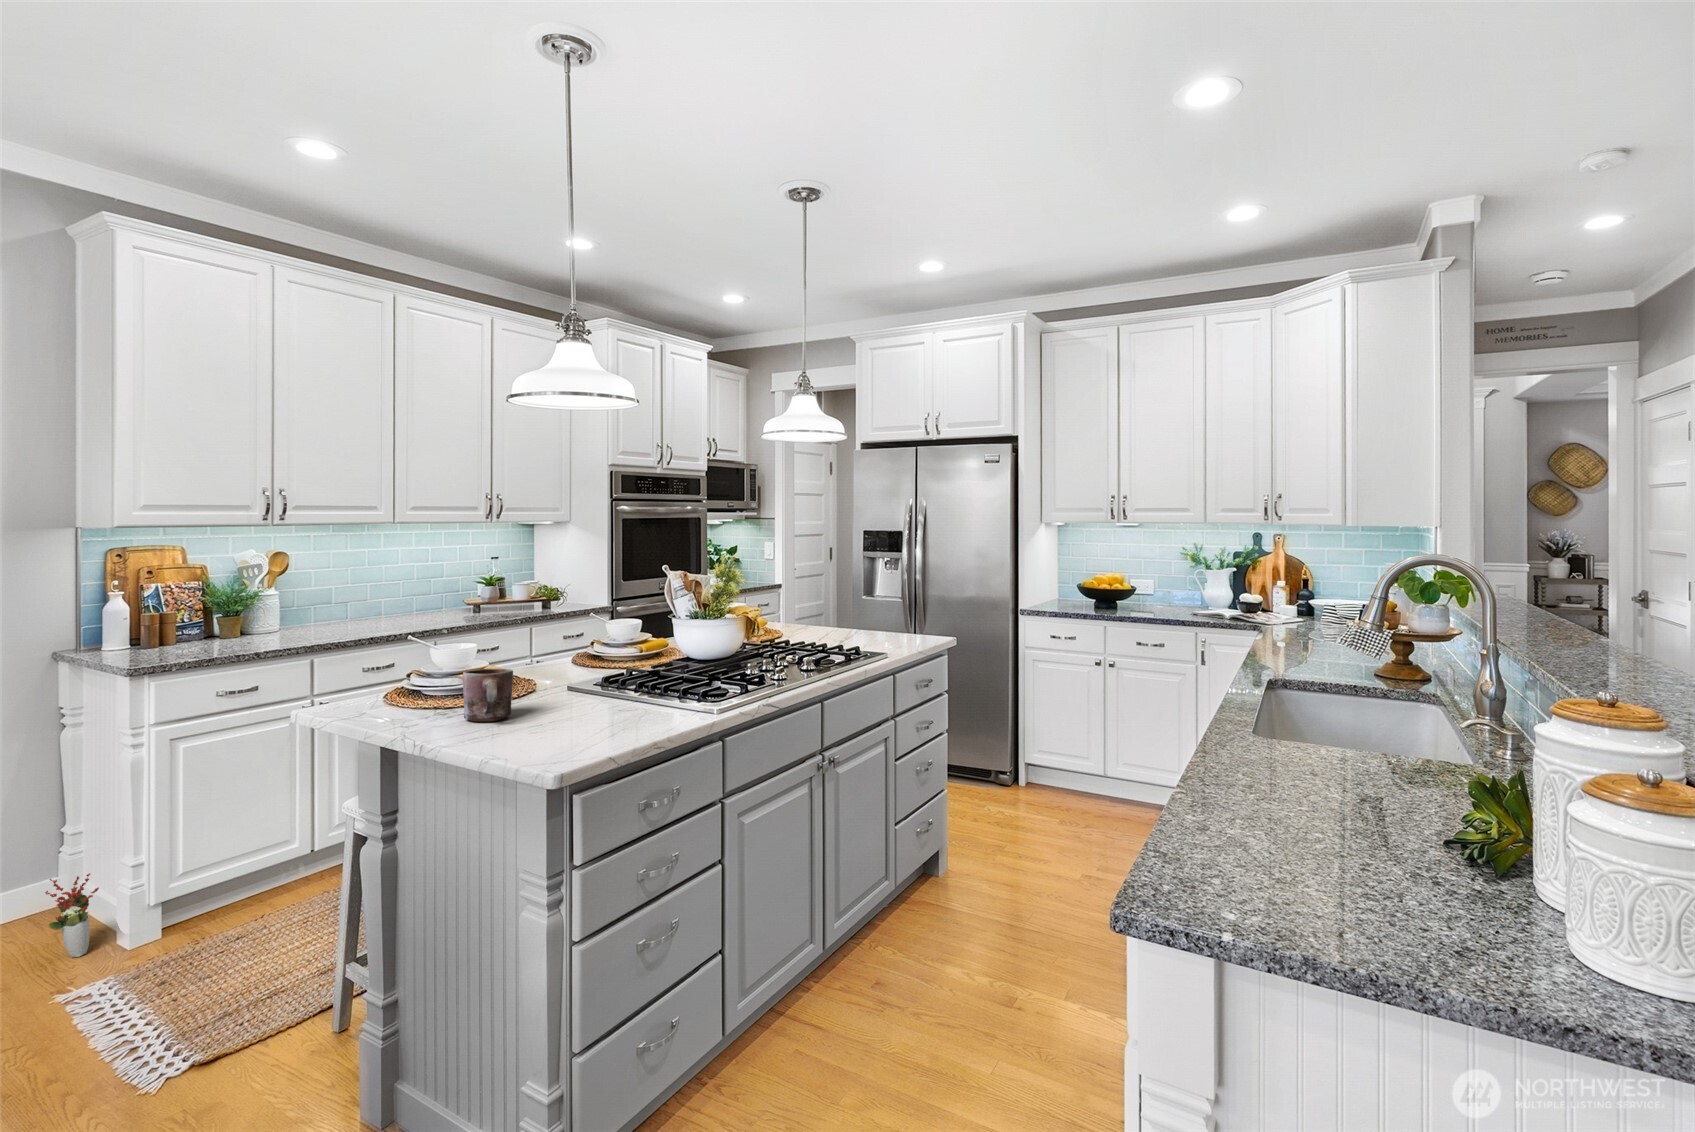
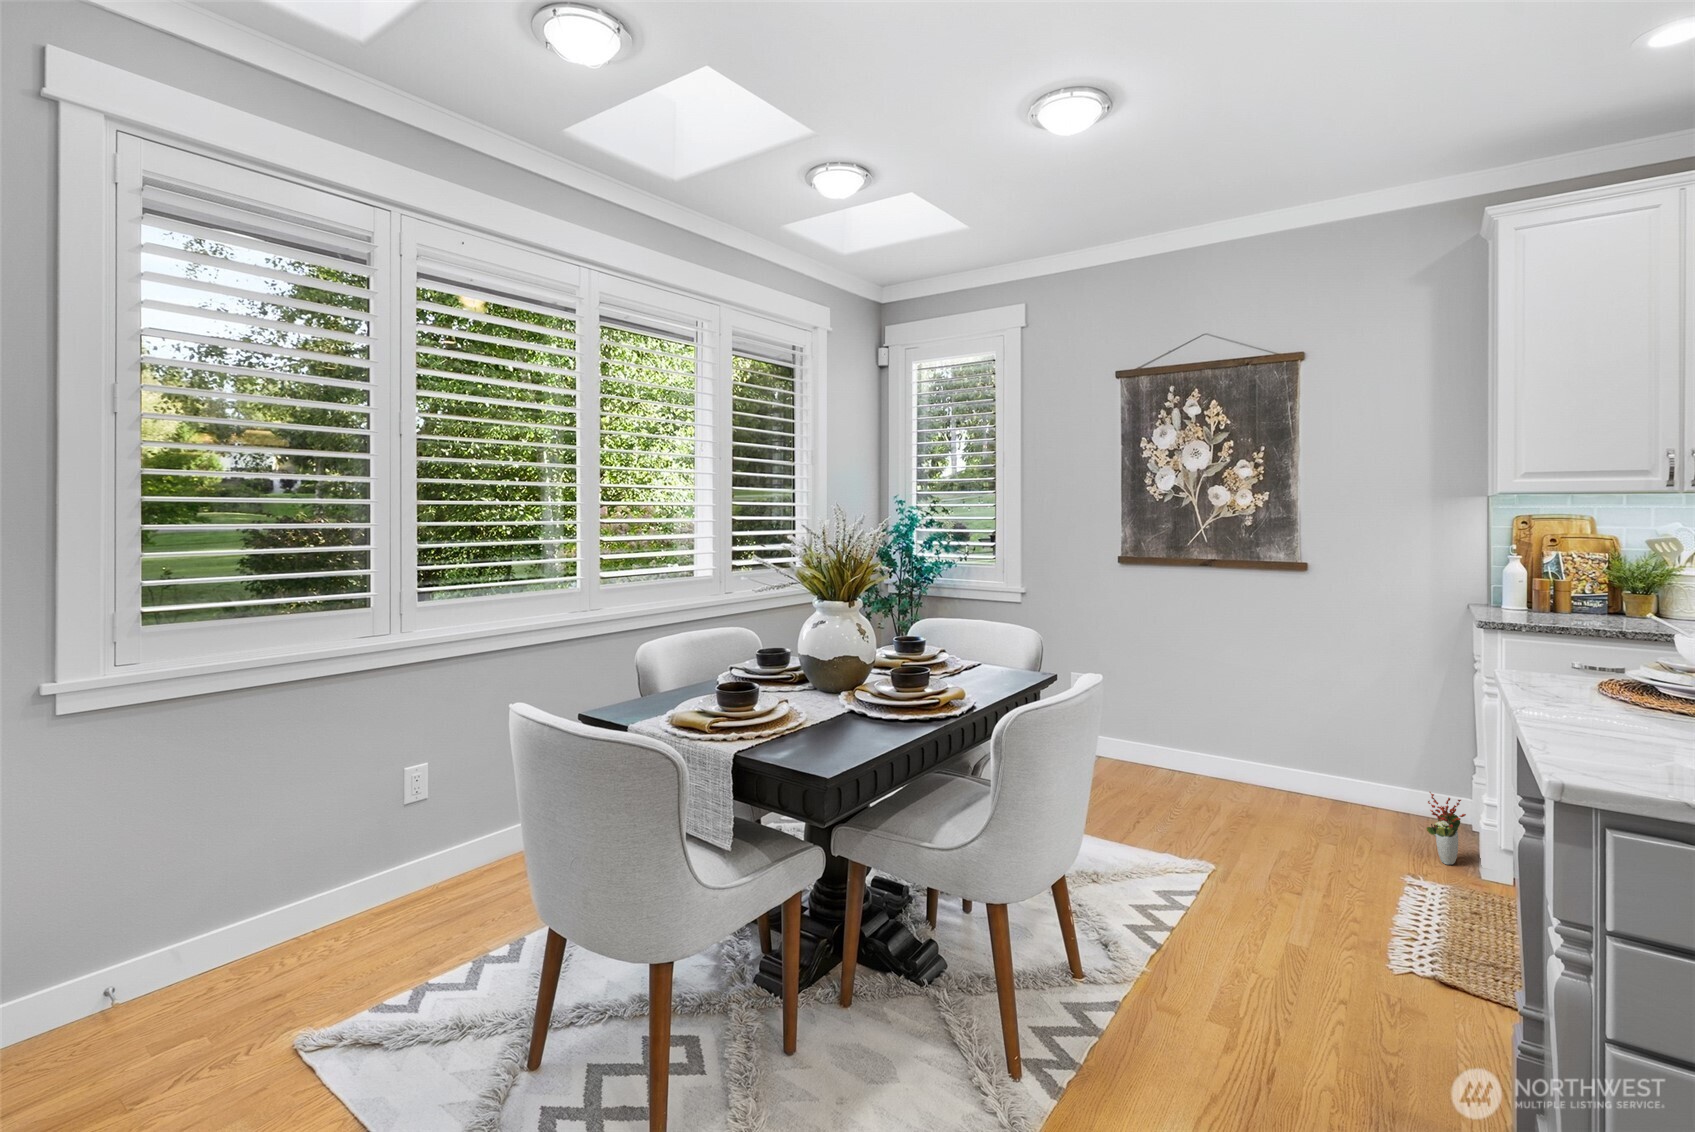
mug: present [463,669,513,722] -> none [1568,664,1645,730]

